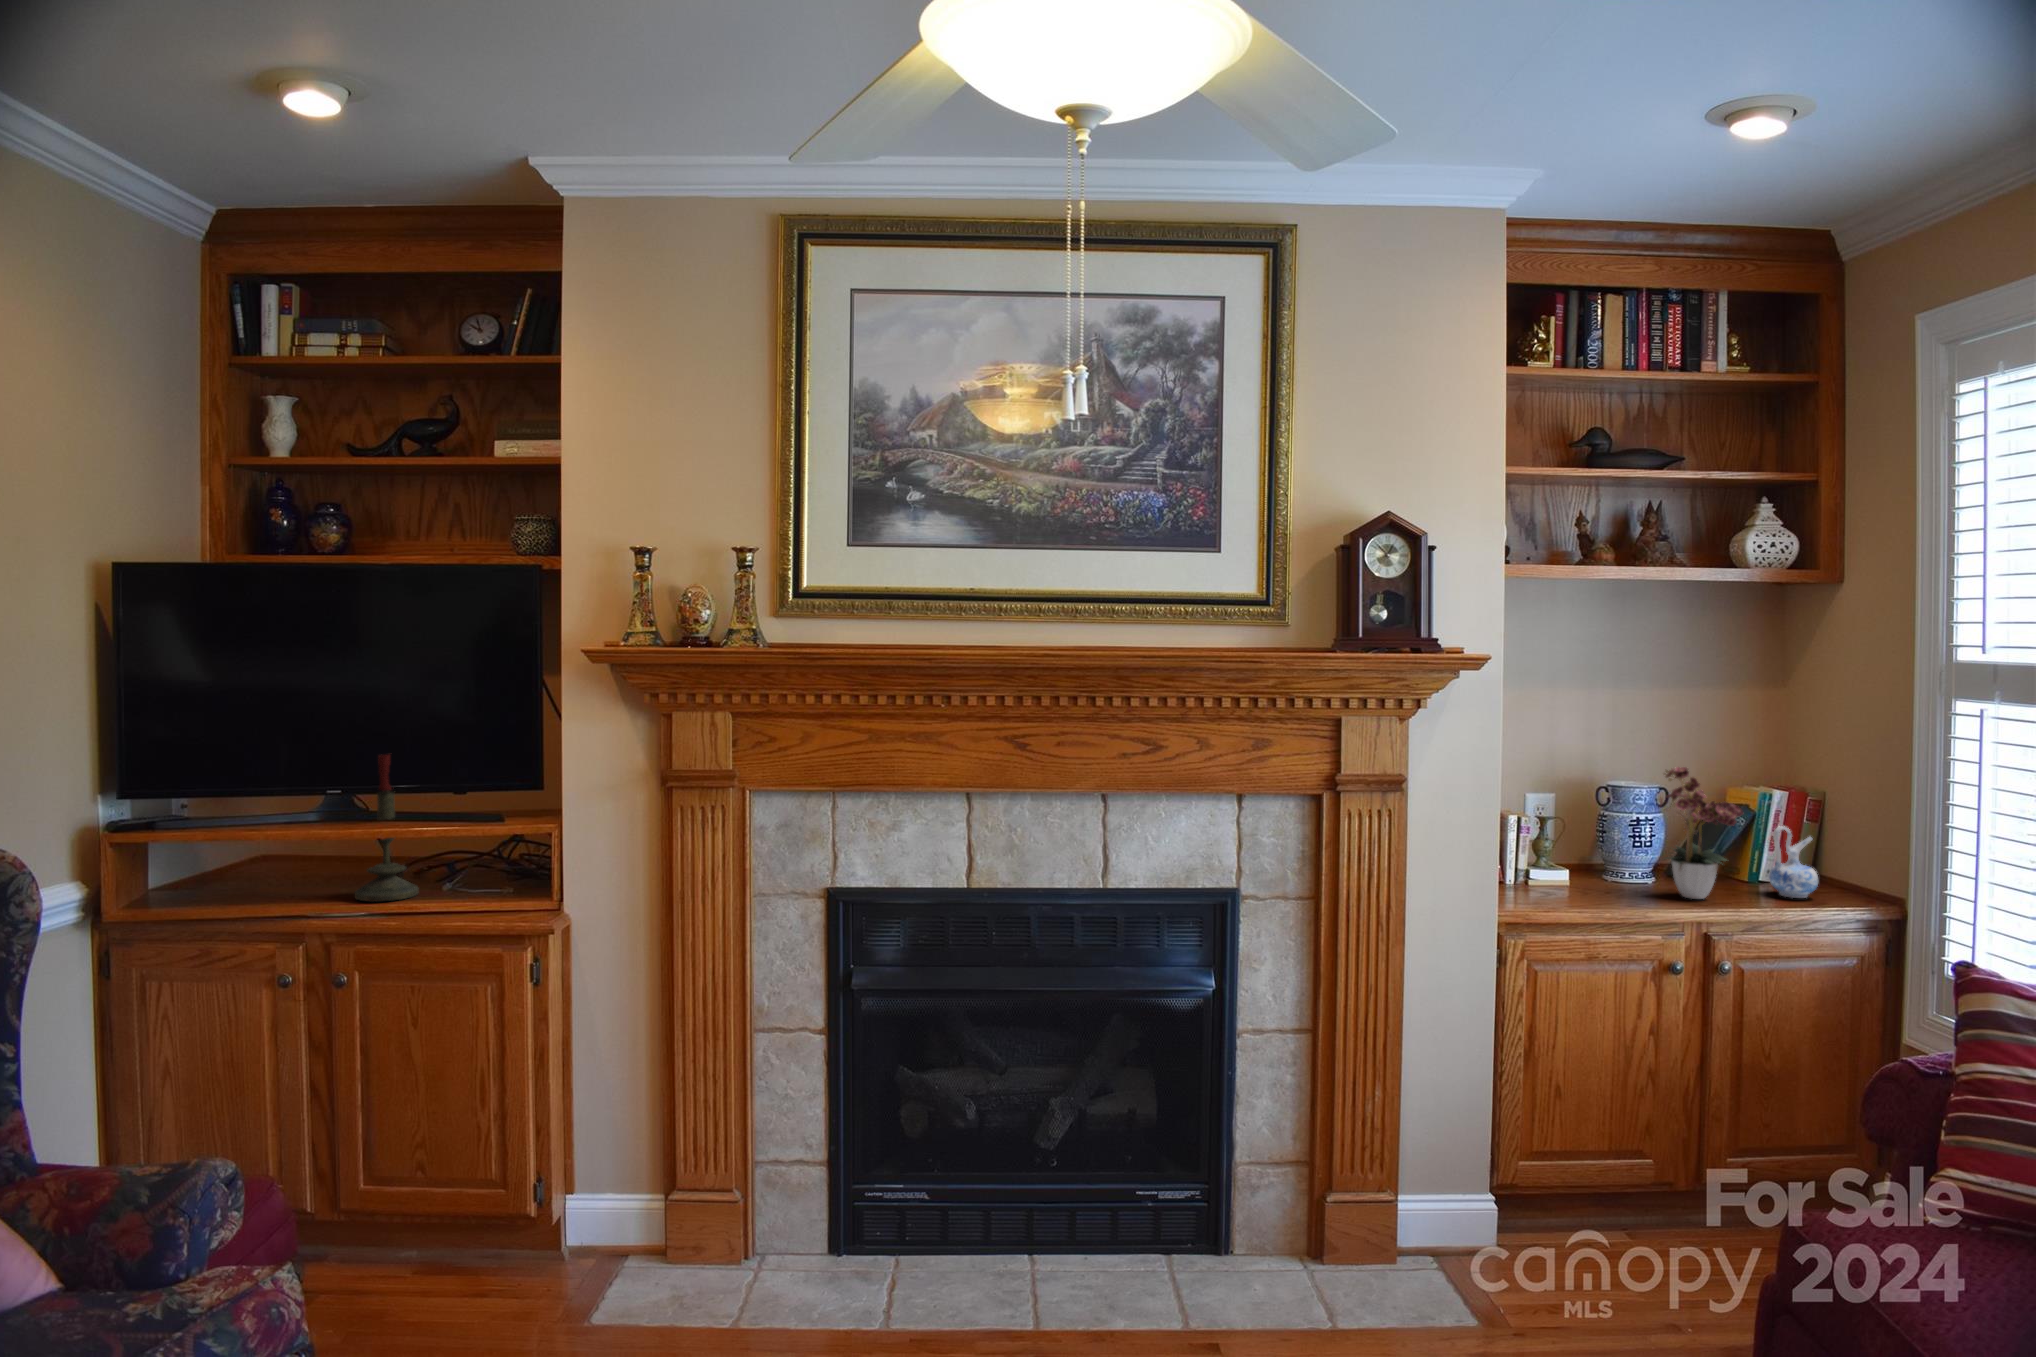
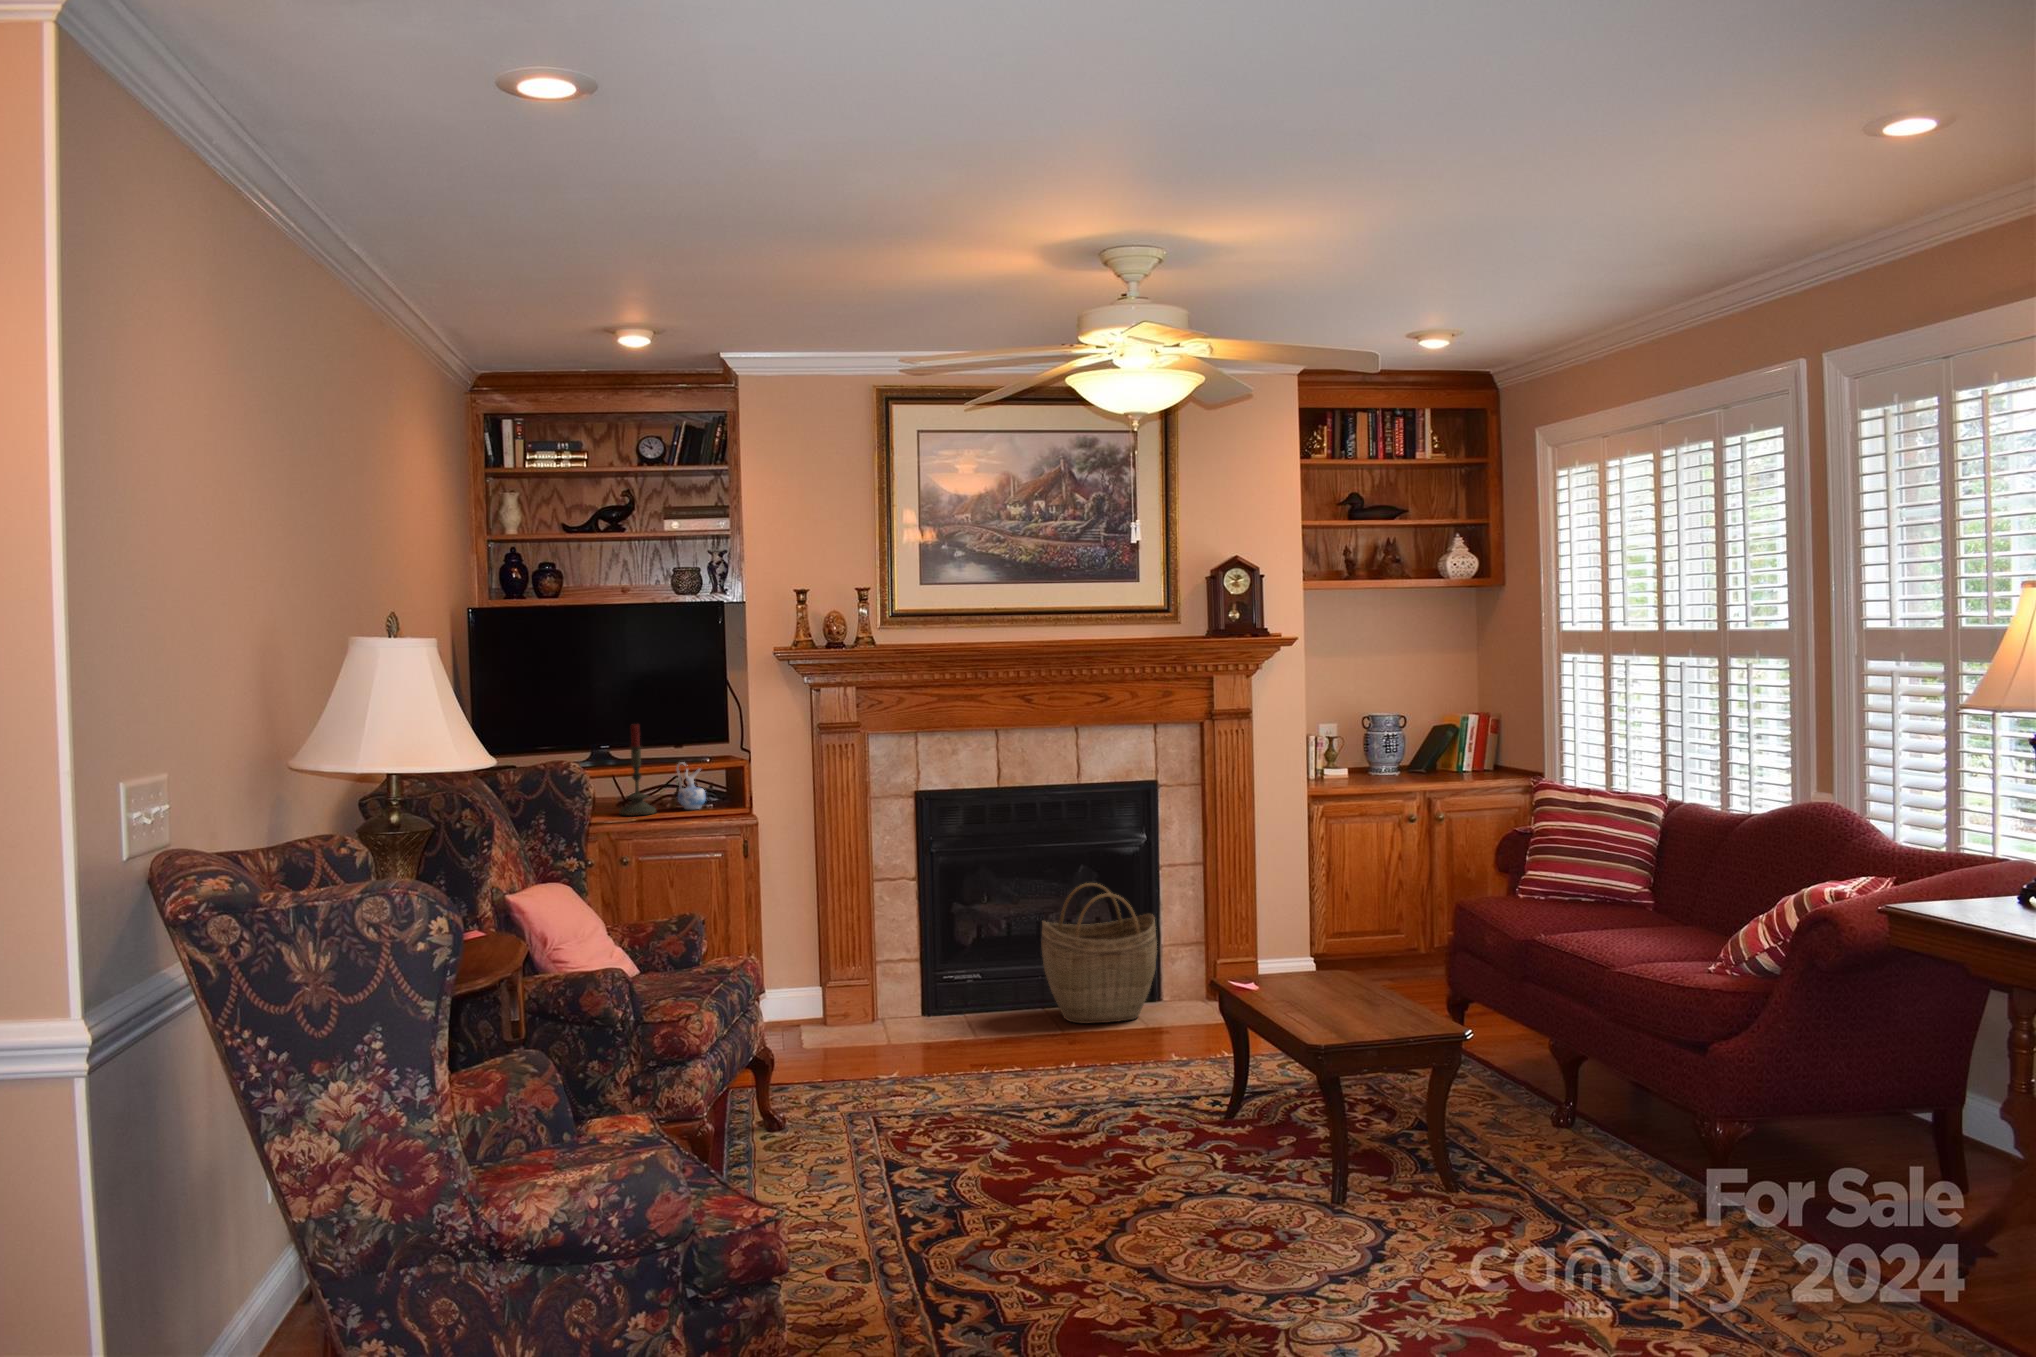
flower arrangement: present [1660,767,1743,899] -> none [1396,697,1450,780]
ceramic pitcher: present [1769,826,1818,898] -> present [677,762,706,809]
woven basket: none [1020,1050,1218,1312] -> present [1041,883,1157,1023]

